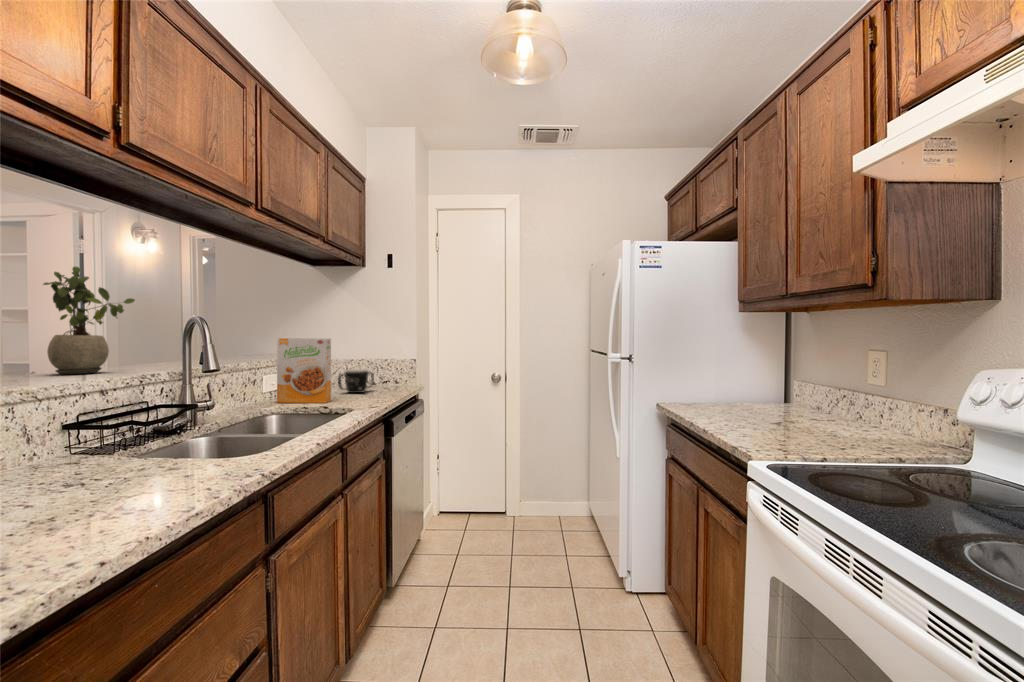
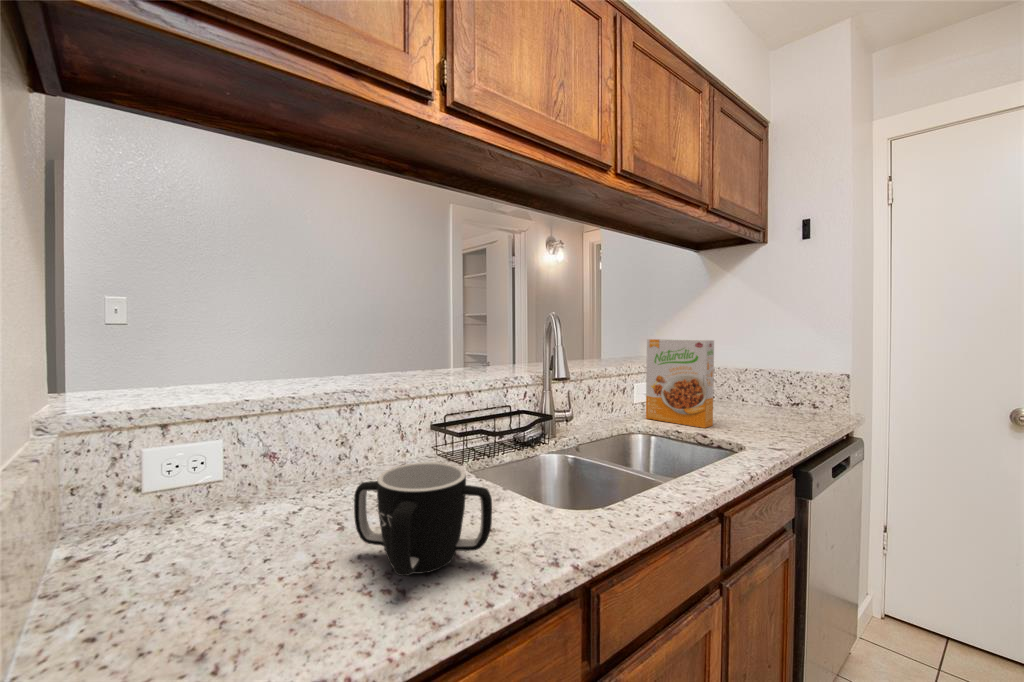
potted plant: present [43,267,135,374] -> none [446,269,506,371]
mug: present [338,369,374,393] -> present [354,462,492,576]

